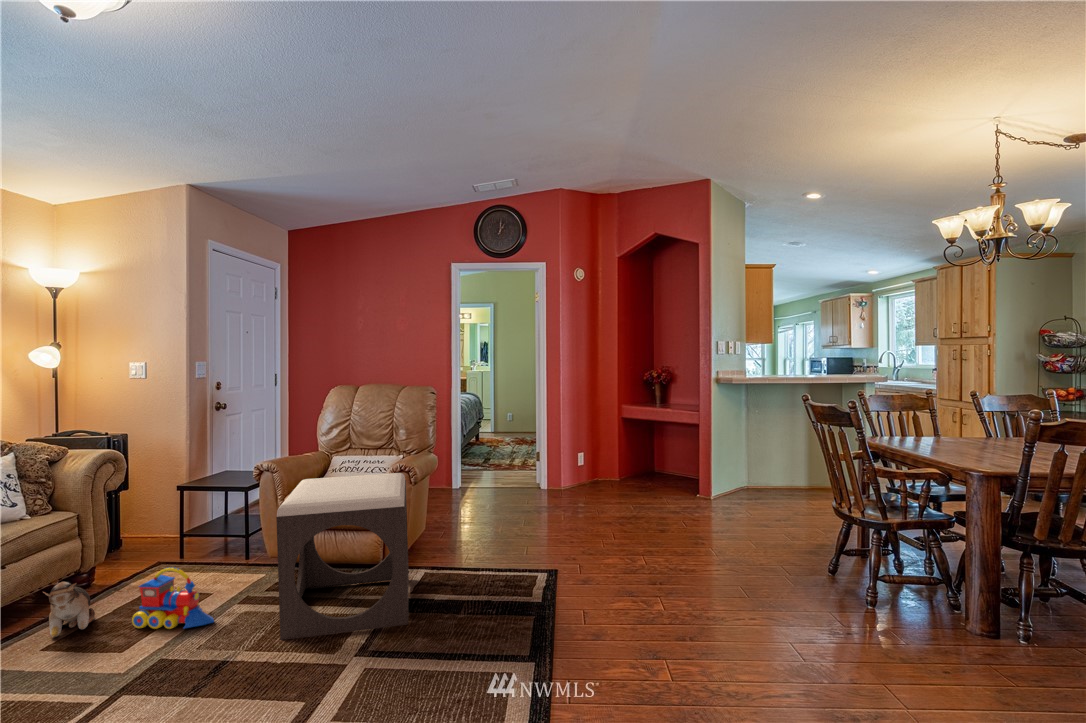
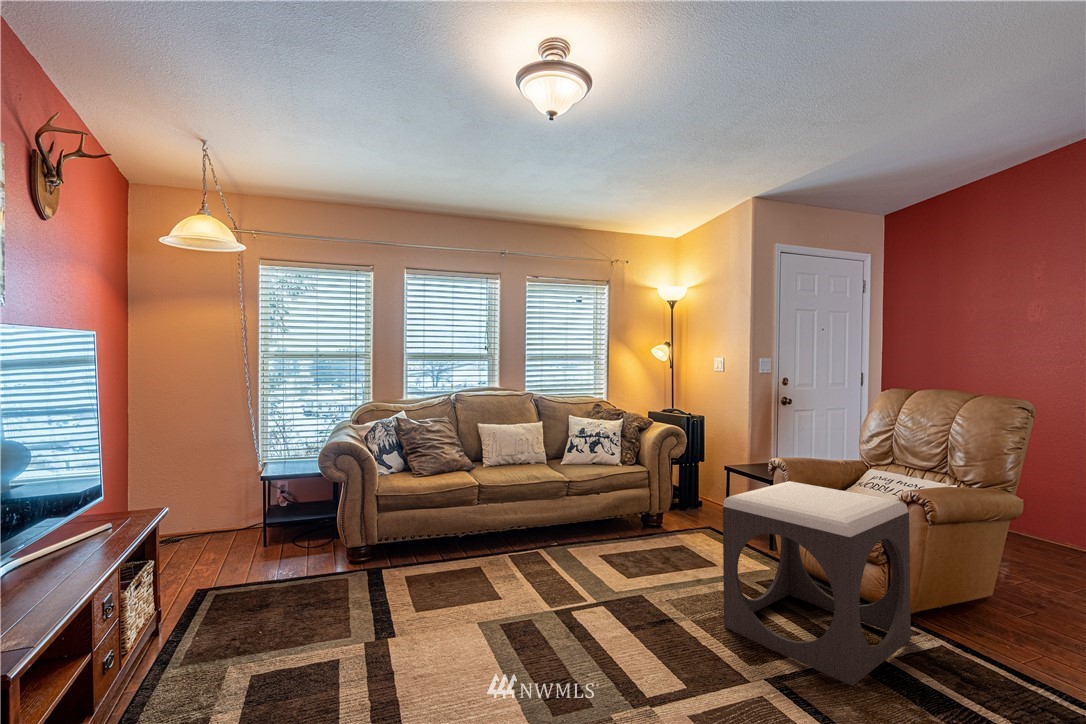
toy train: present [132,567,214,629] -> none [650,526,697,586]
plush toy: present [43,582,95,637] -> none [603,513,643,552]

